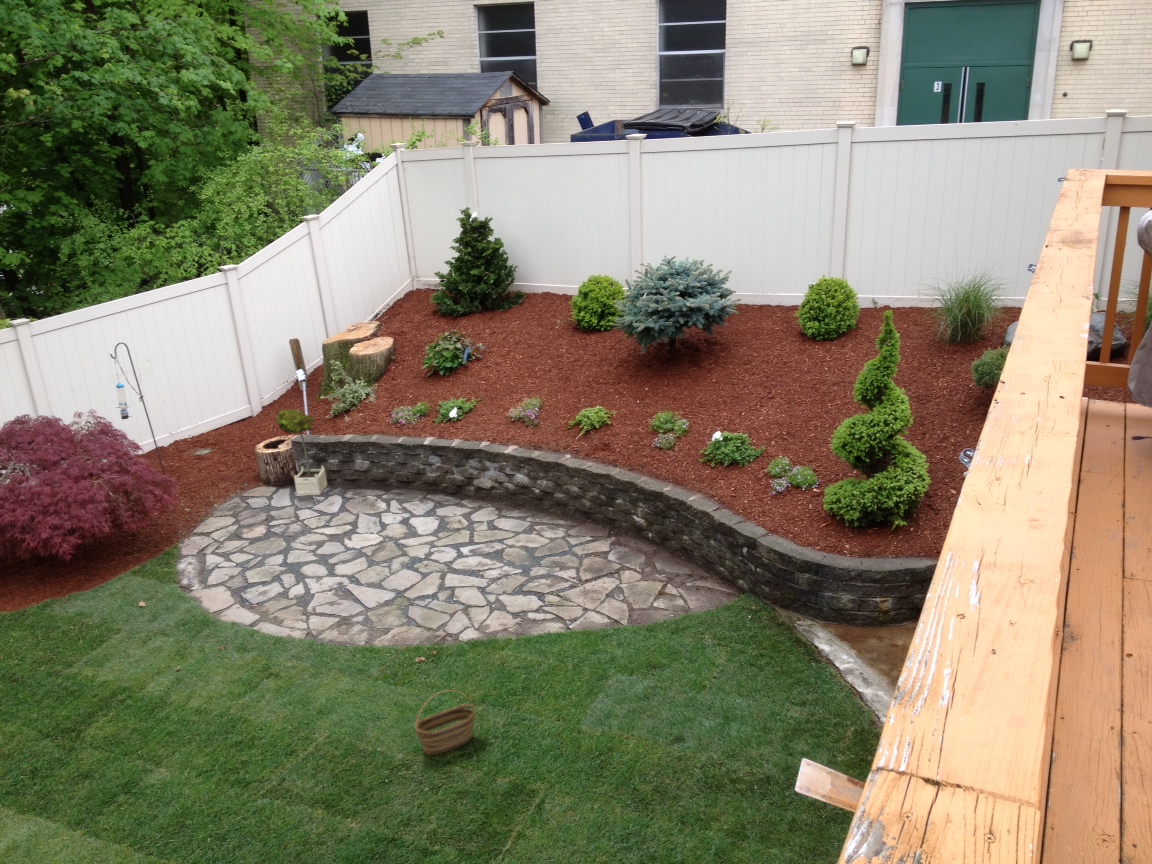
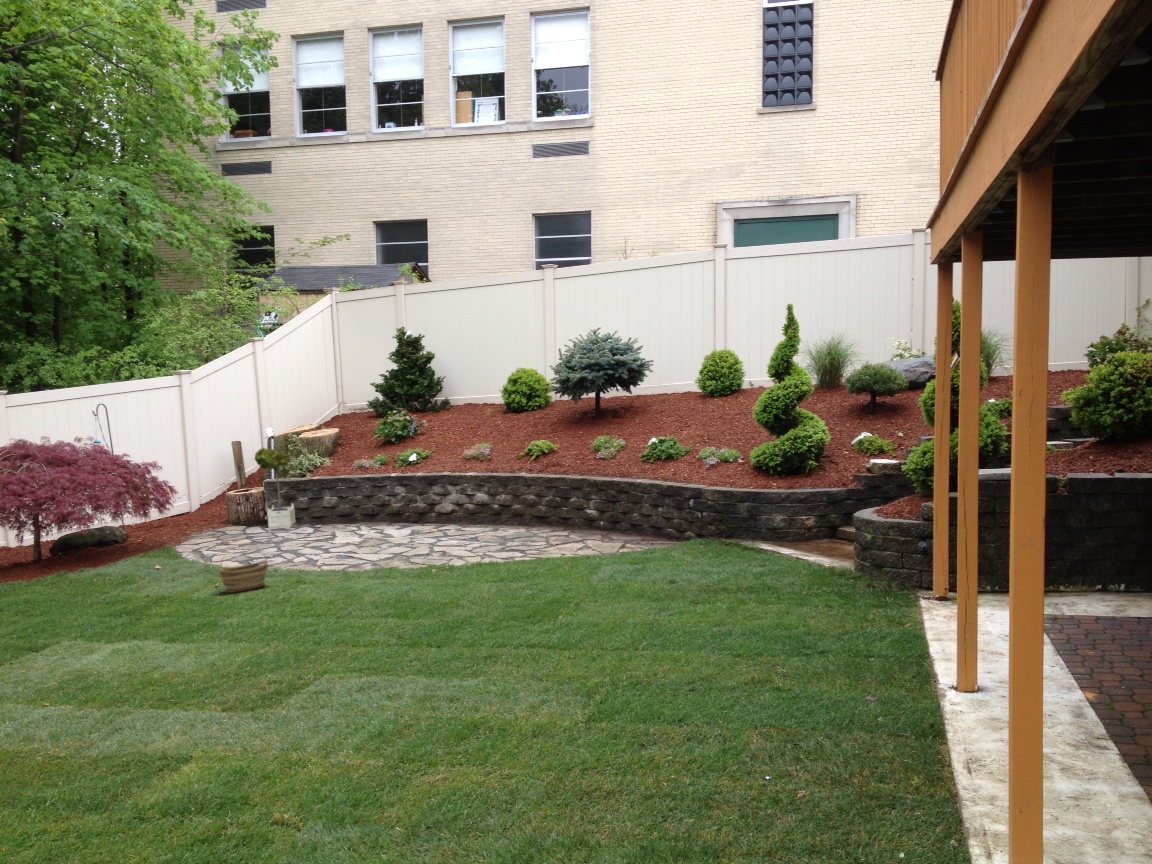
basket: present [415,691,476,755] -> present [219,550,268,593]

